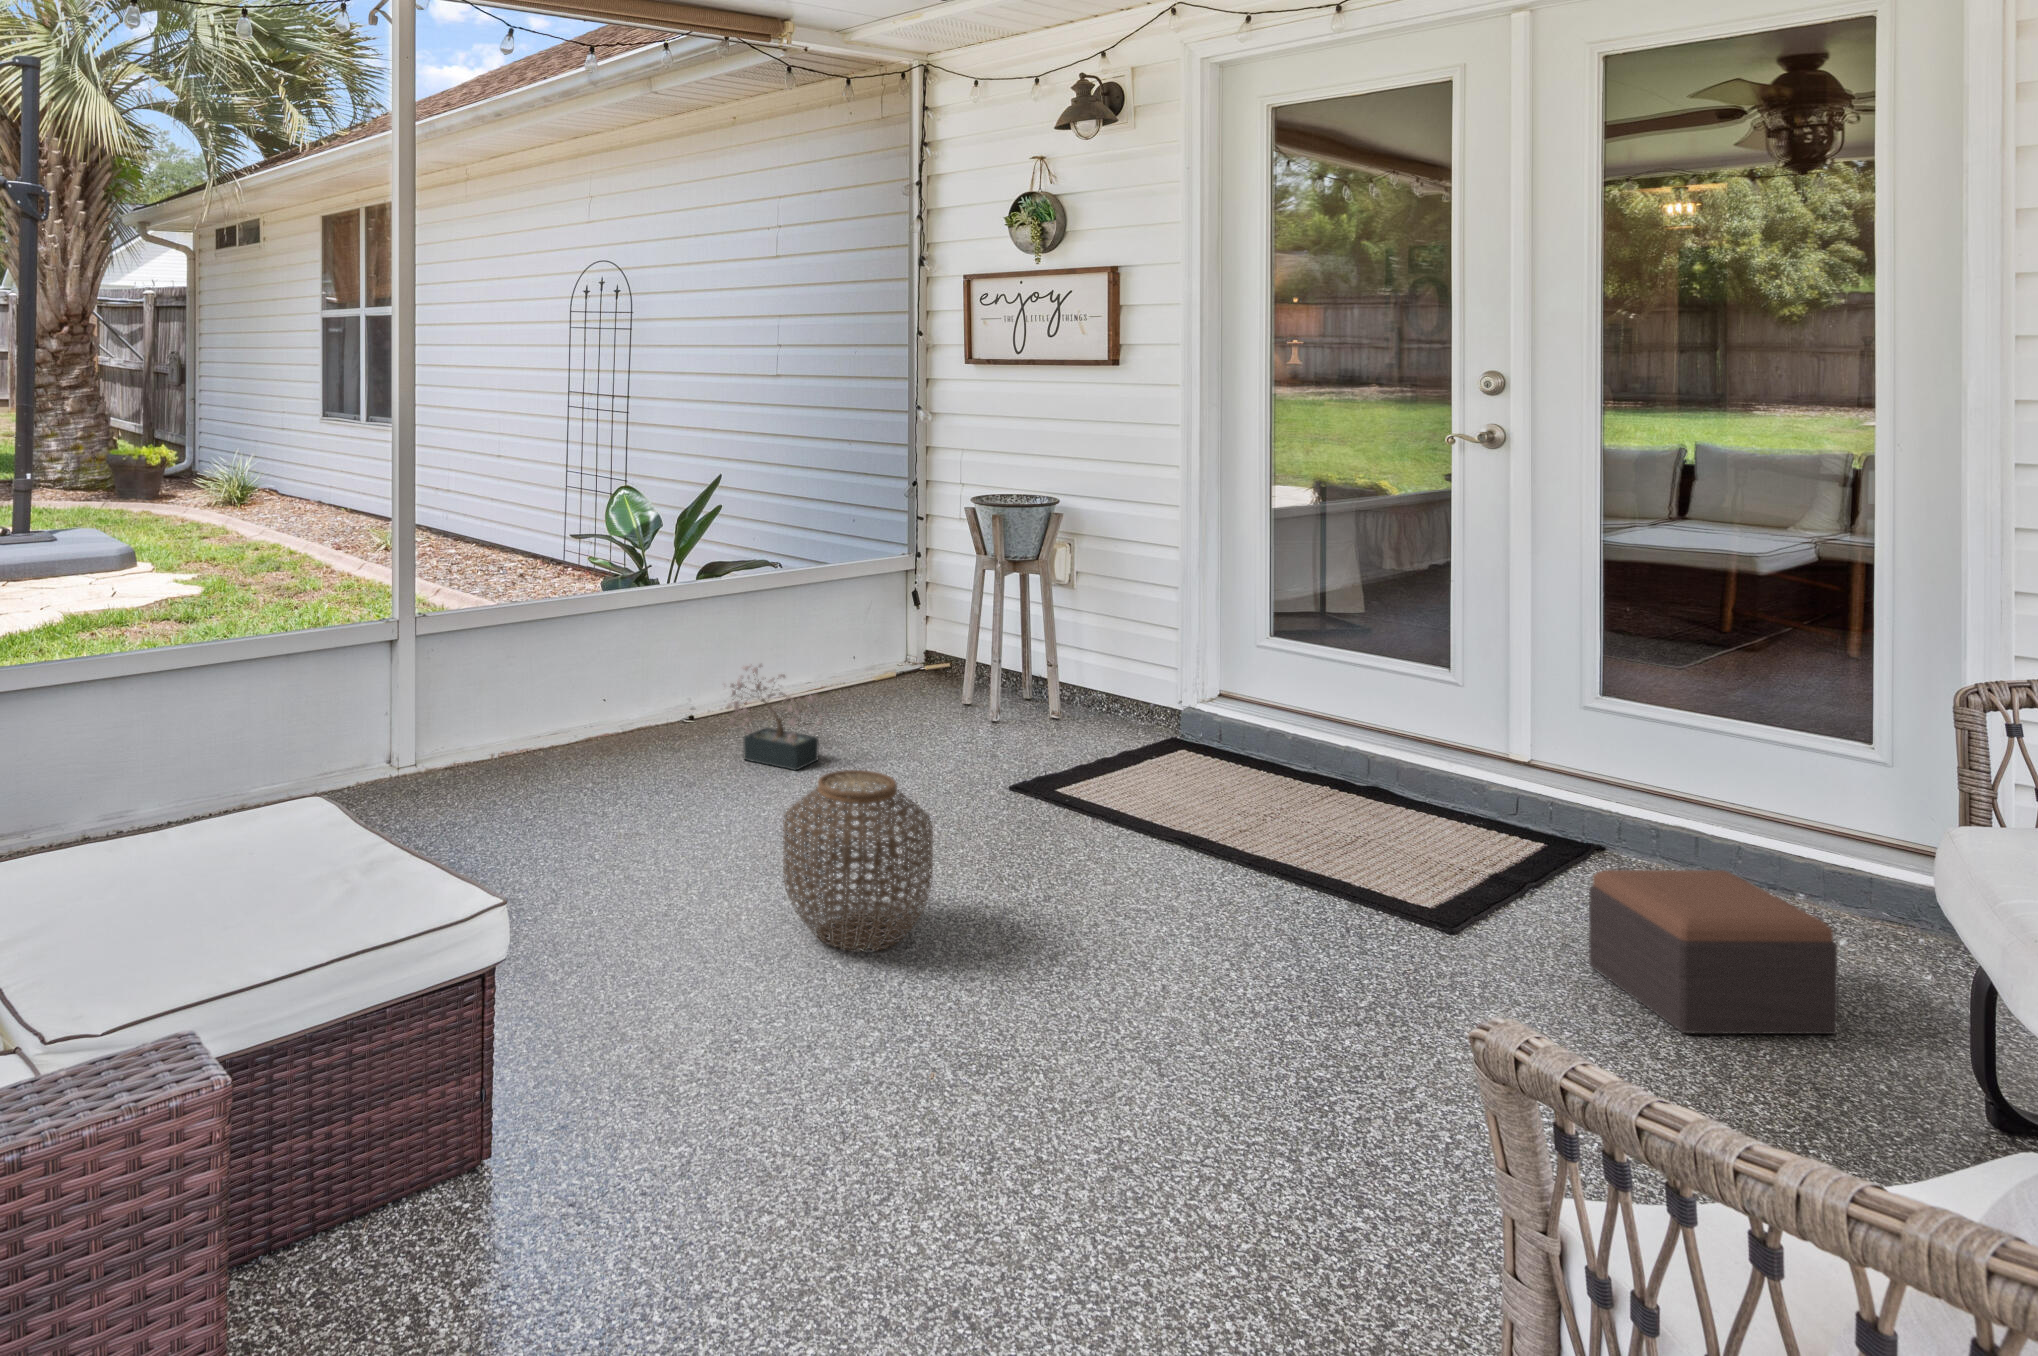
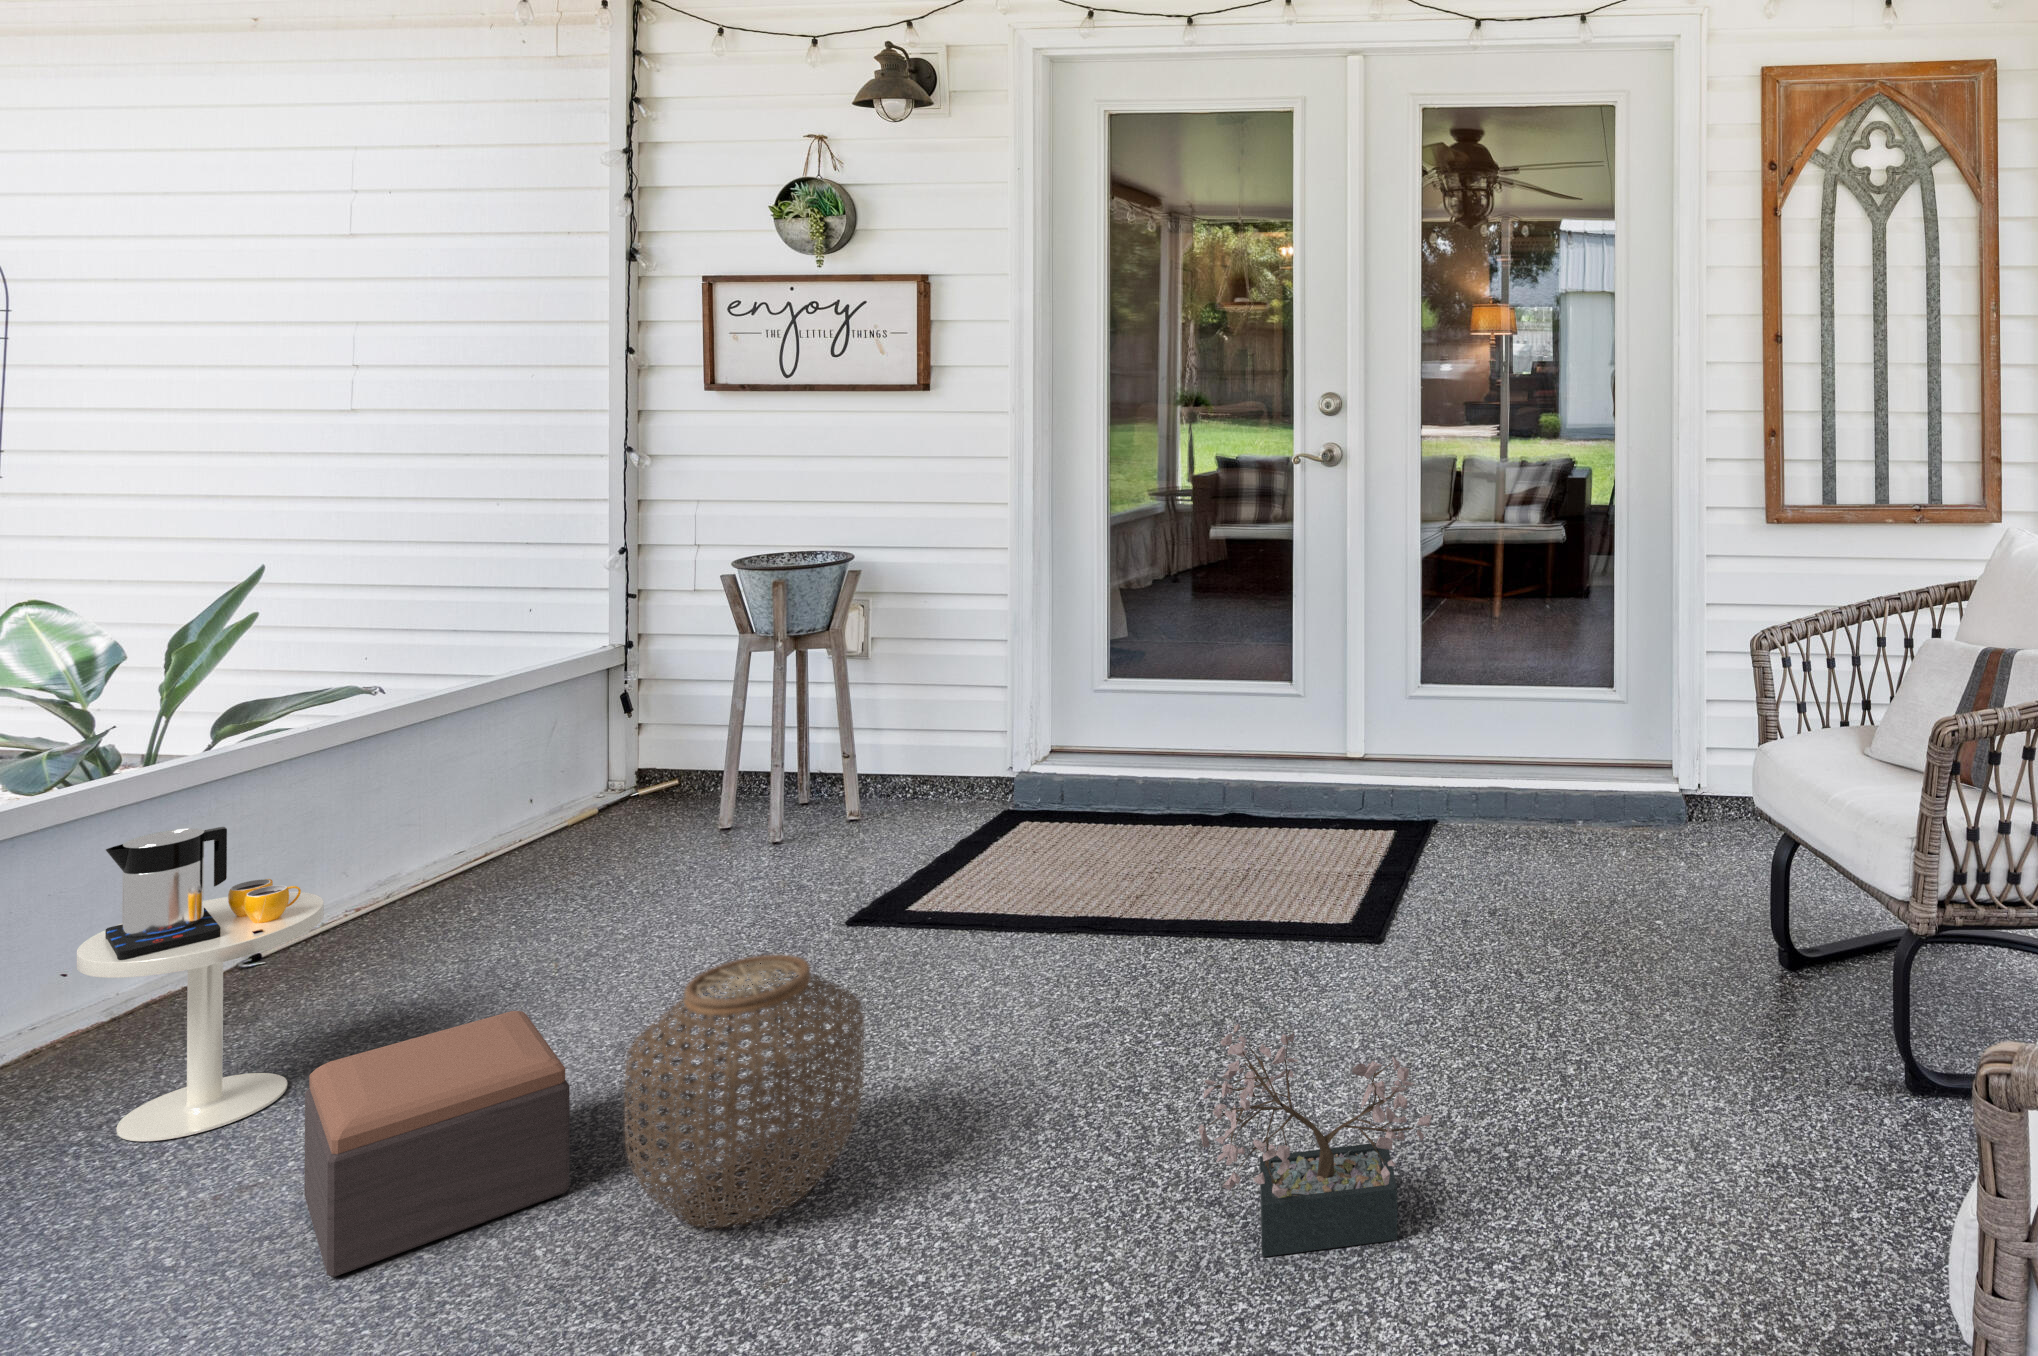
side table: none [577,623,686,805] -> present [77,827,324,1141]
decorative plant: present [727,664,829,771] -> present [1199,1024,1432,1257]
footstool: present [1589,870,1837,1034] -> present [304,1011,570,1277]

